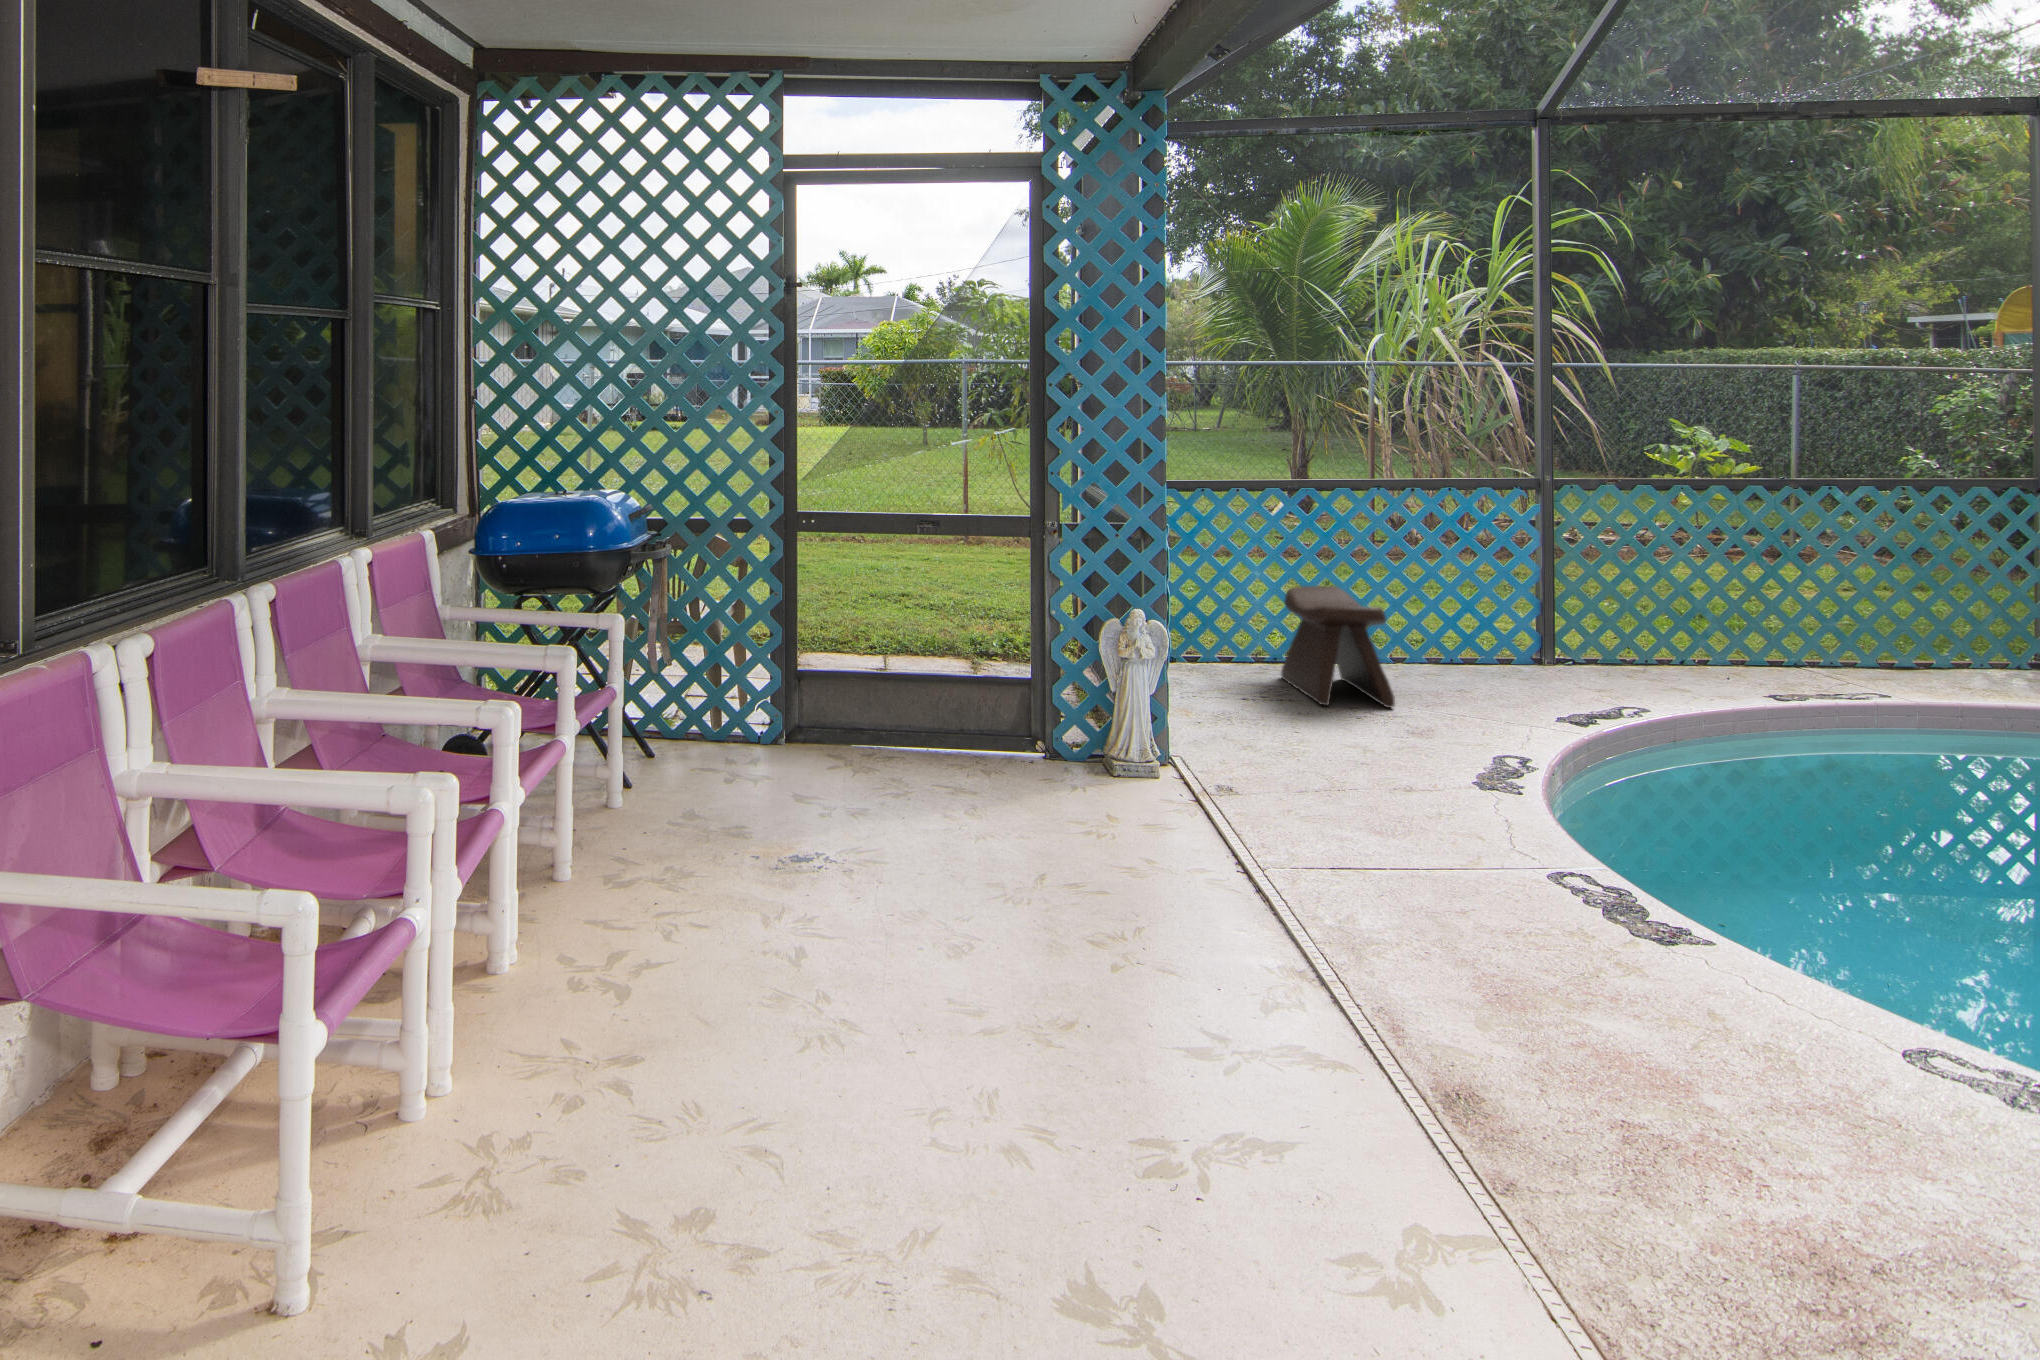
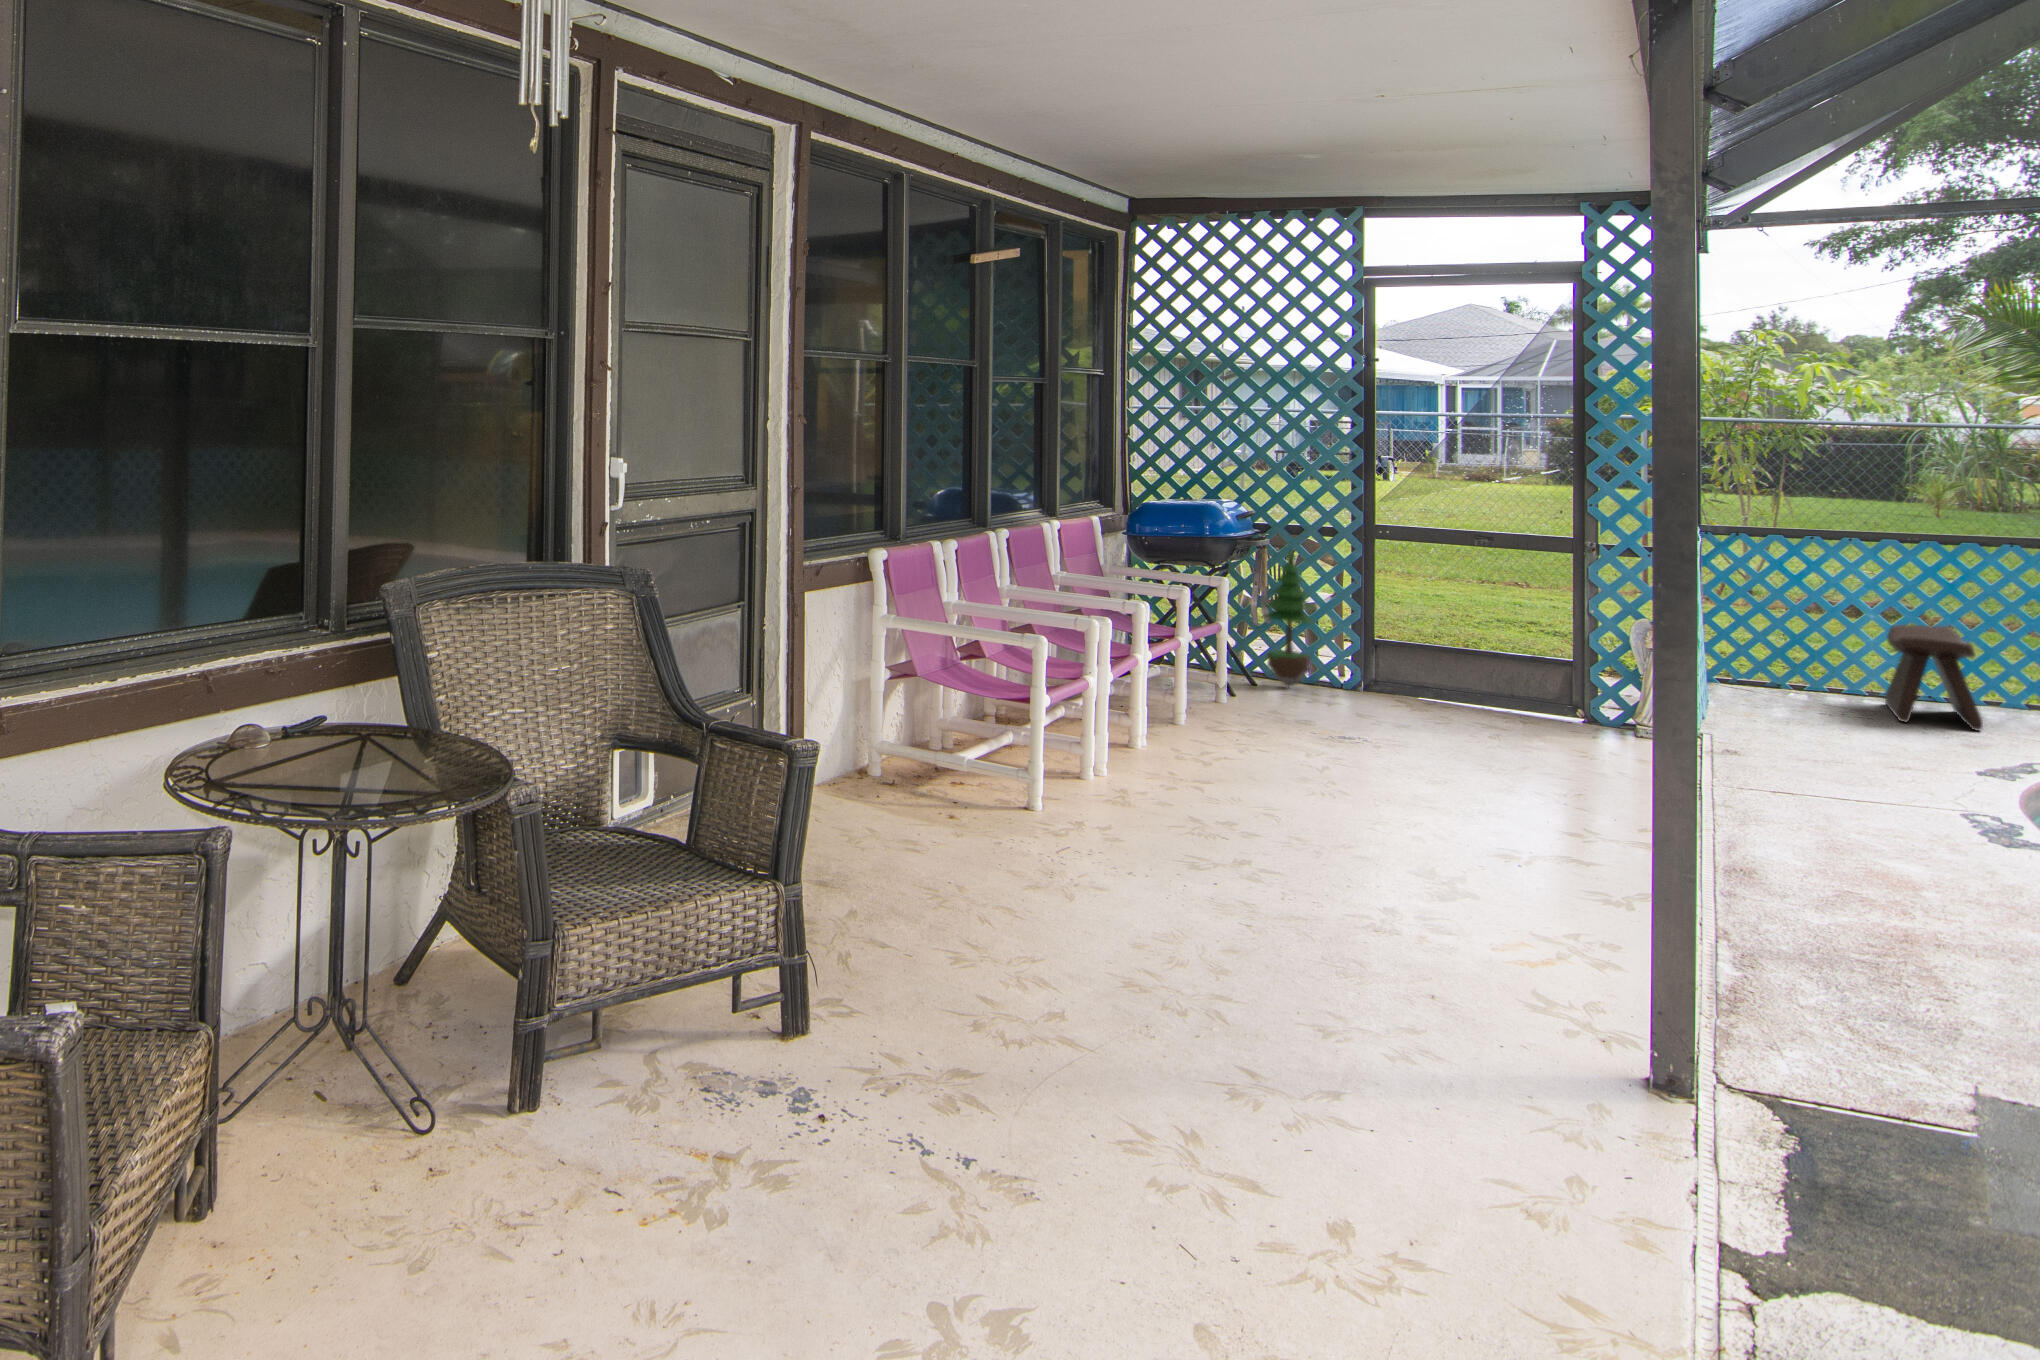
potted tree: none [662,554,733,756] -> present [1264,548,1317,687]

